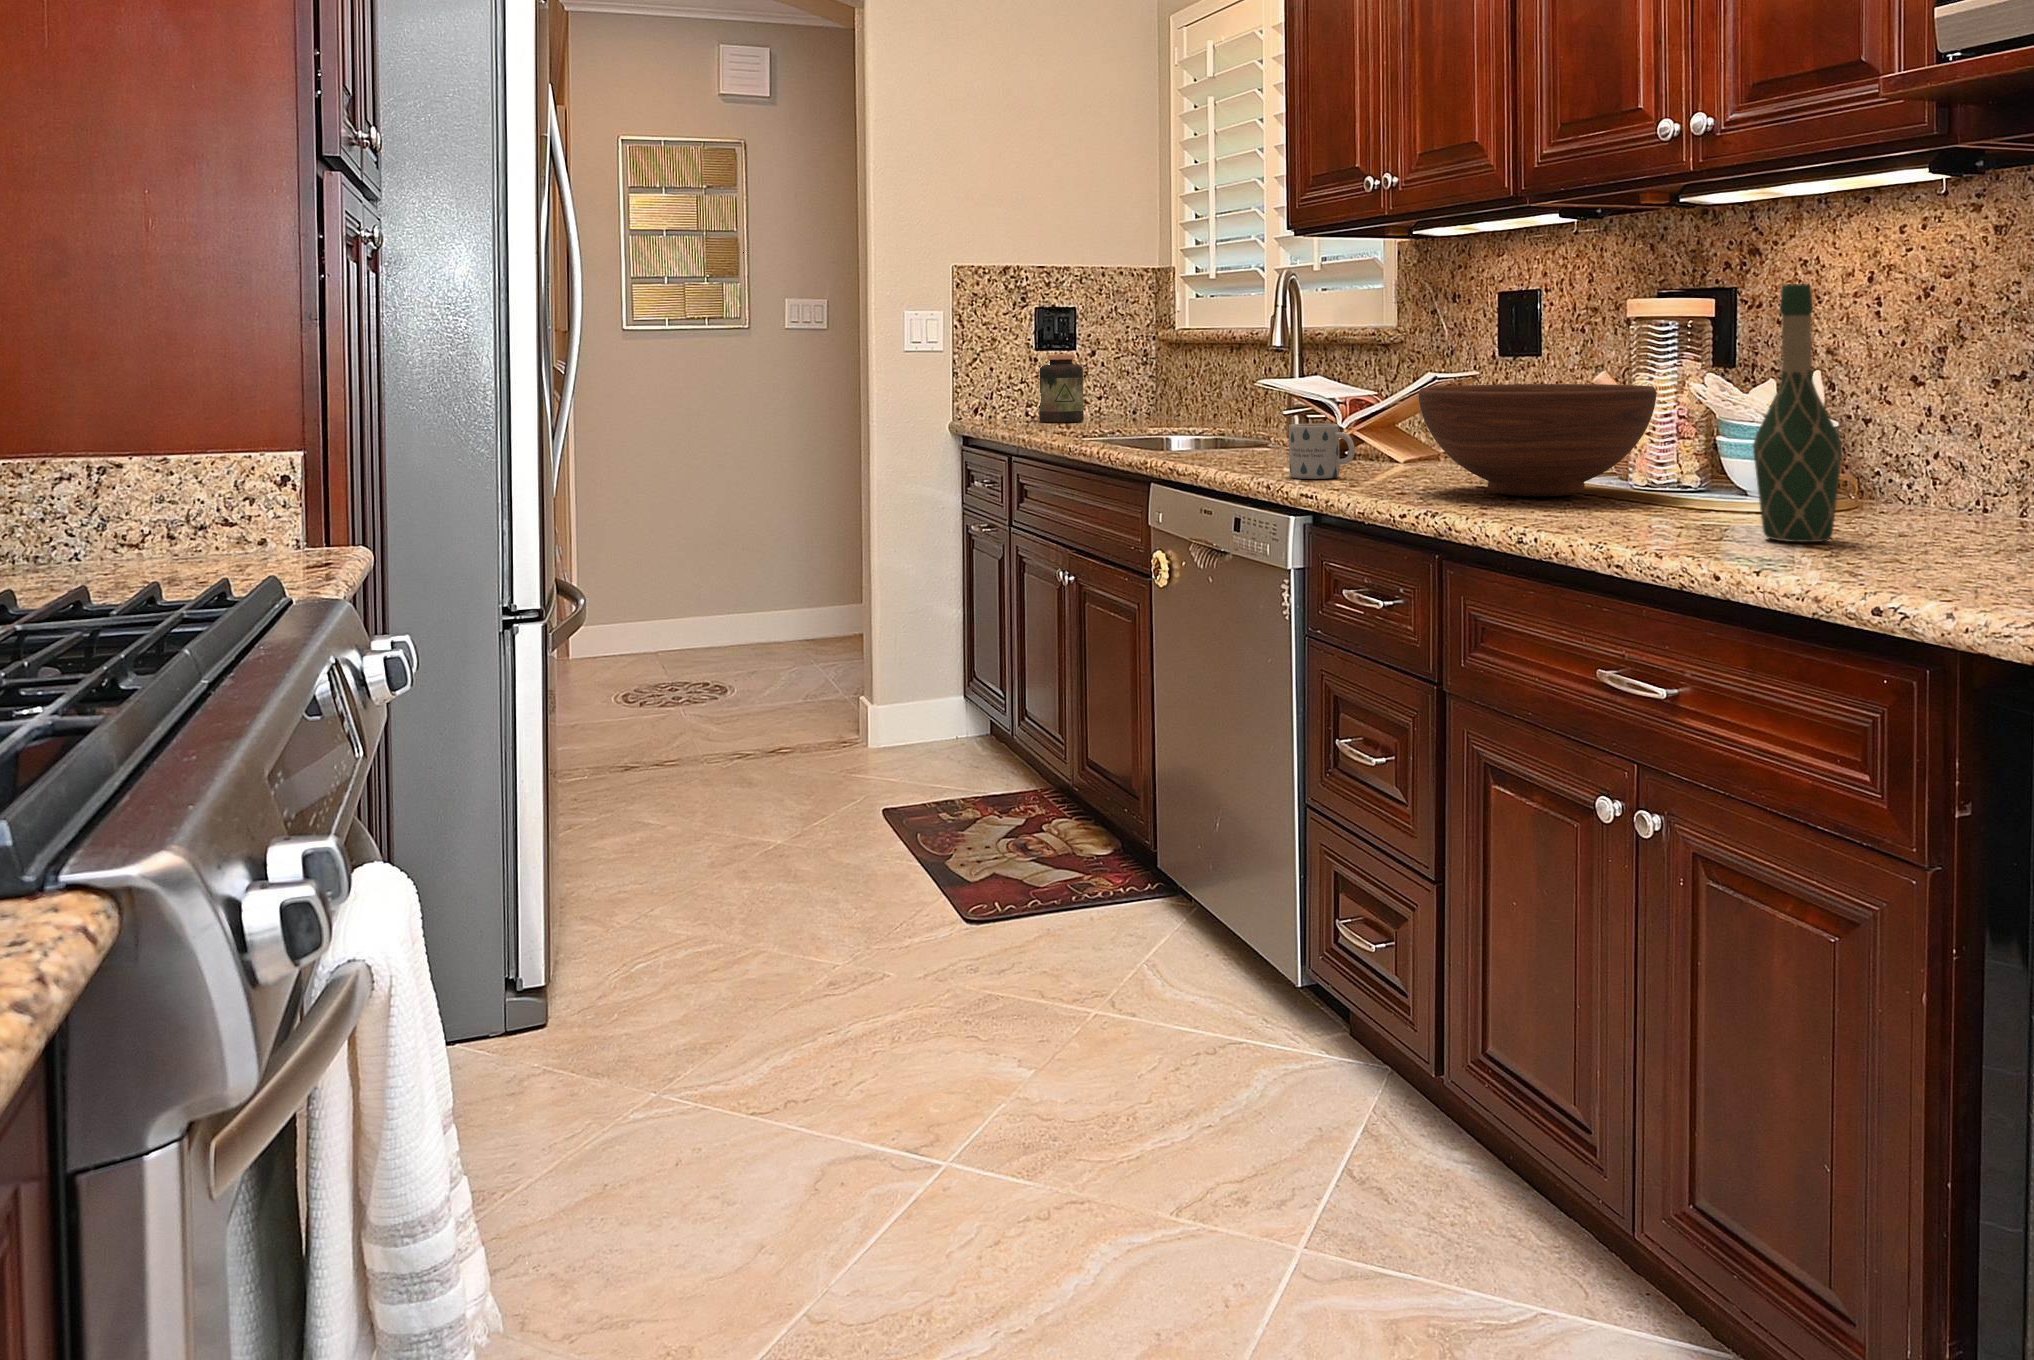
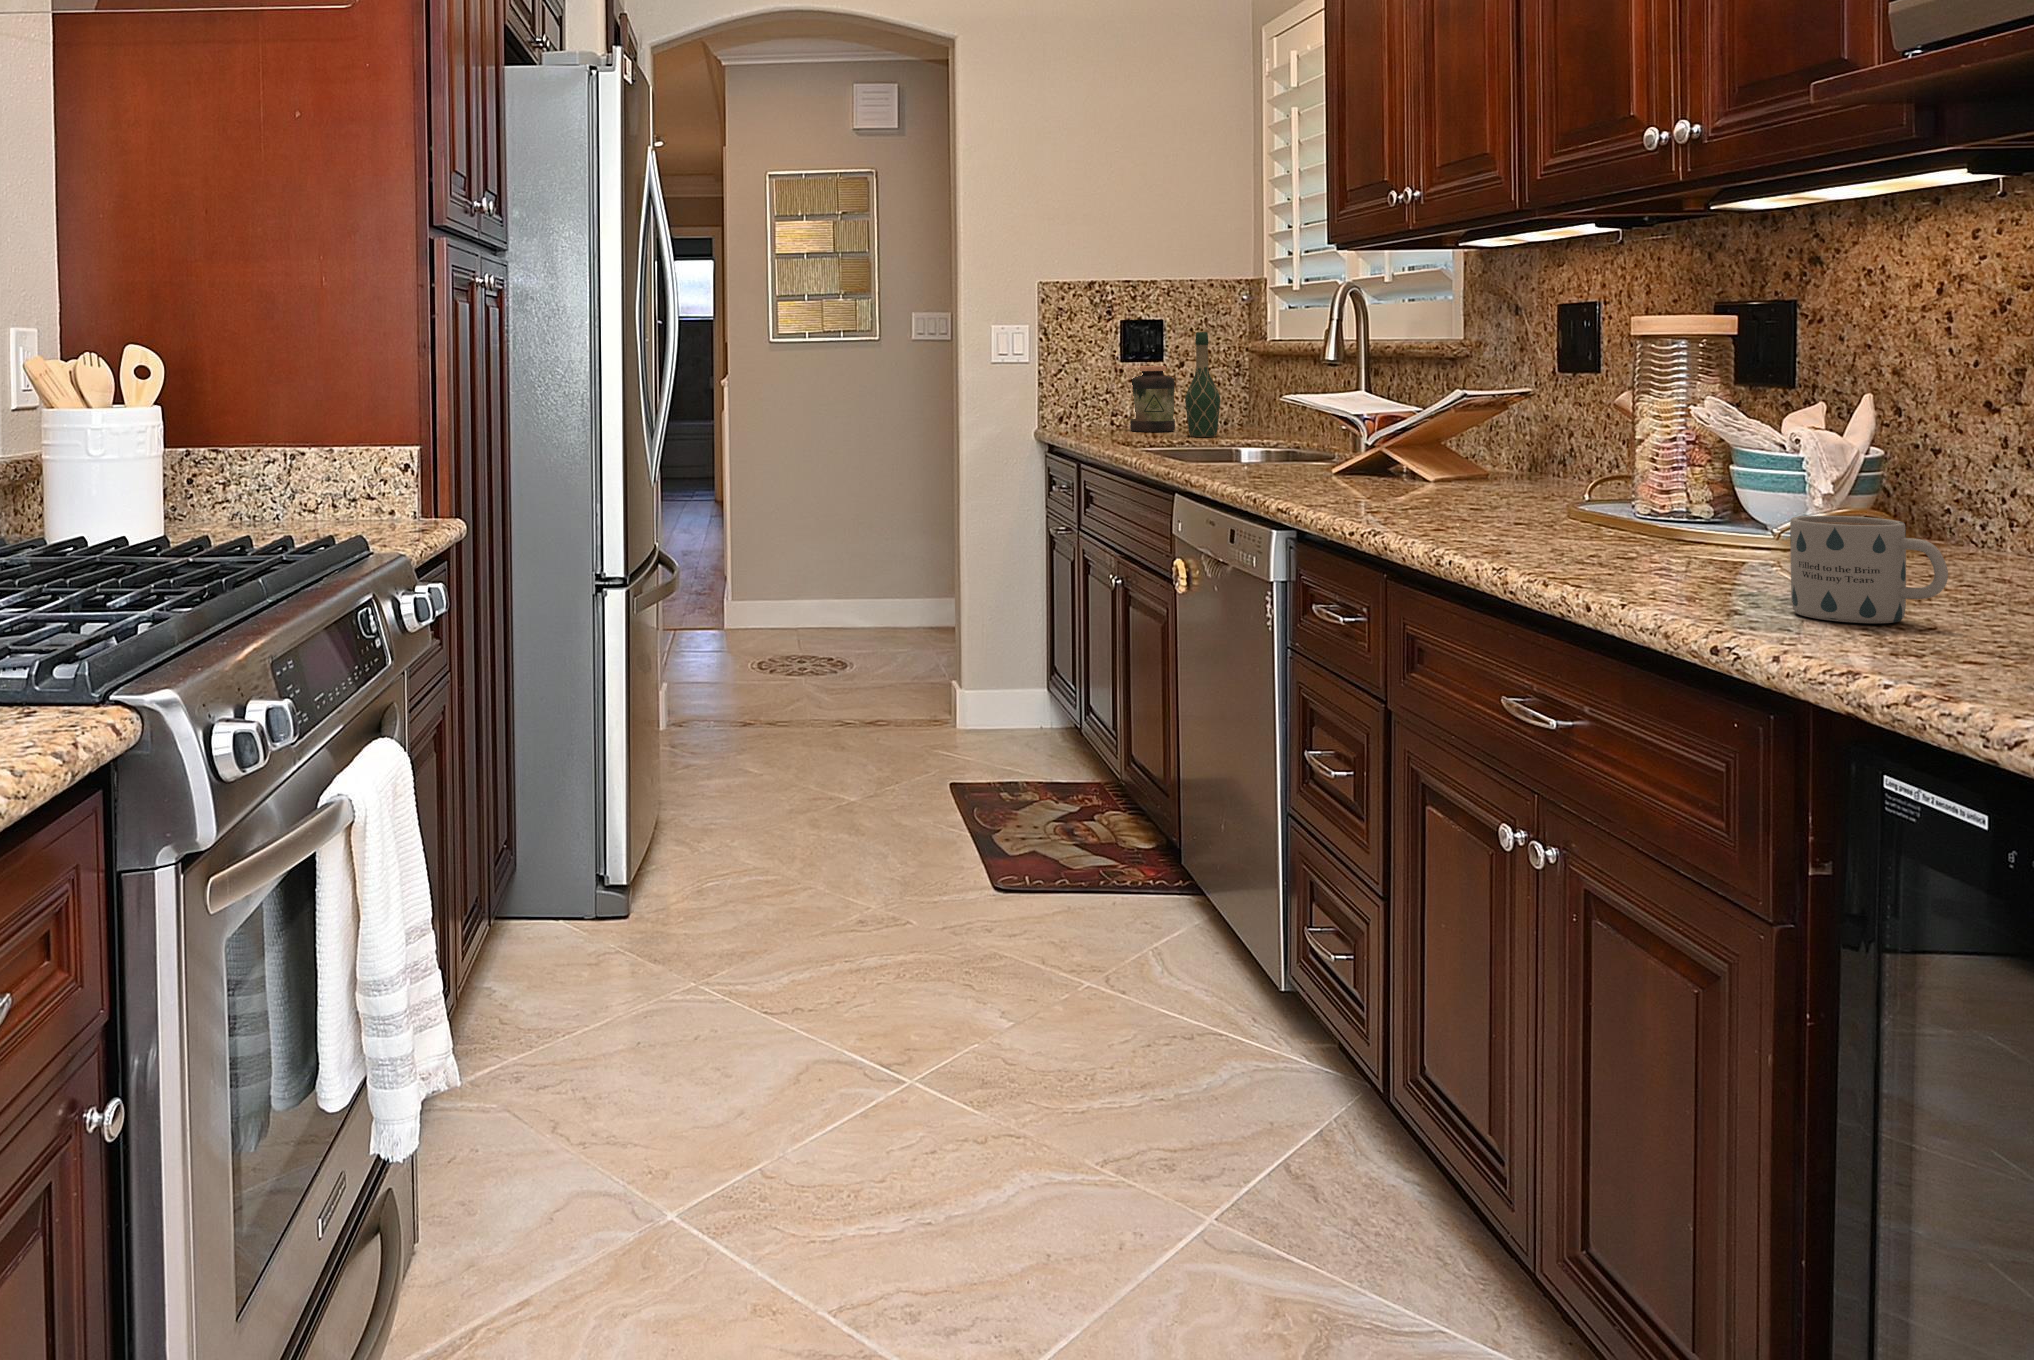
wine bottle: present [1753,284,1842,542] -> present [1185,332,1220,437]
fruit bowl: present [1419,384,1656,496] -> none [1401,404,1670,520]
mug: present [1289,423,1355,479] -> present [1790,516,1948,623]

